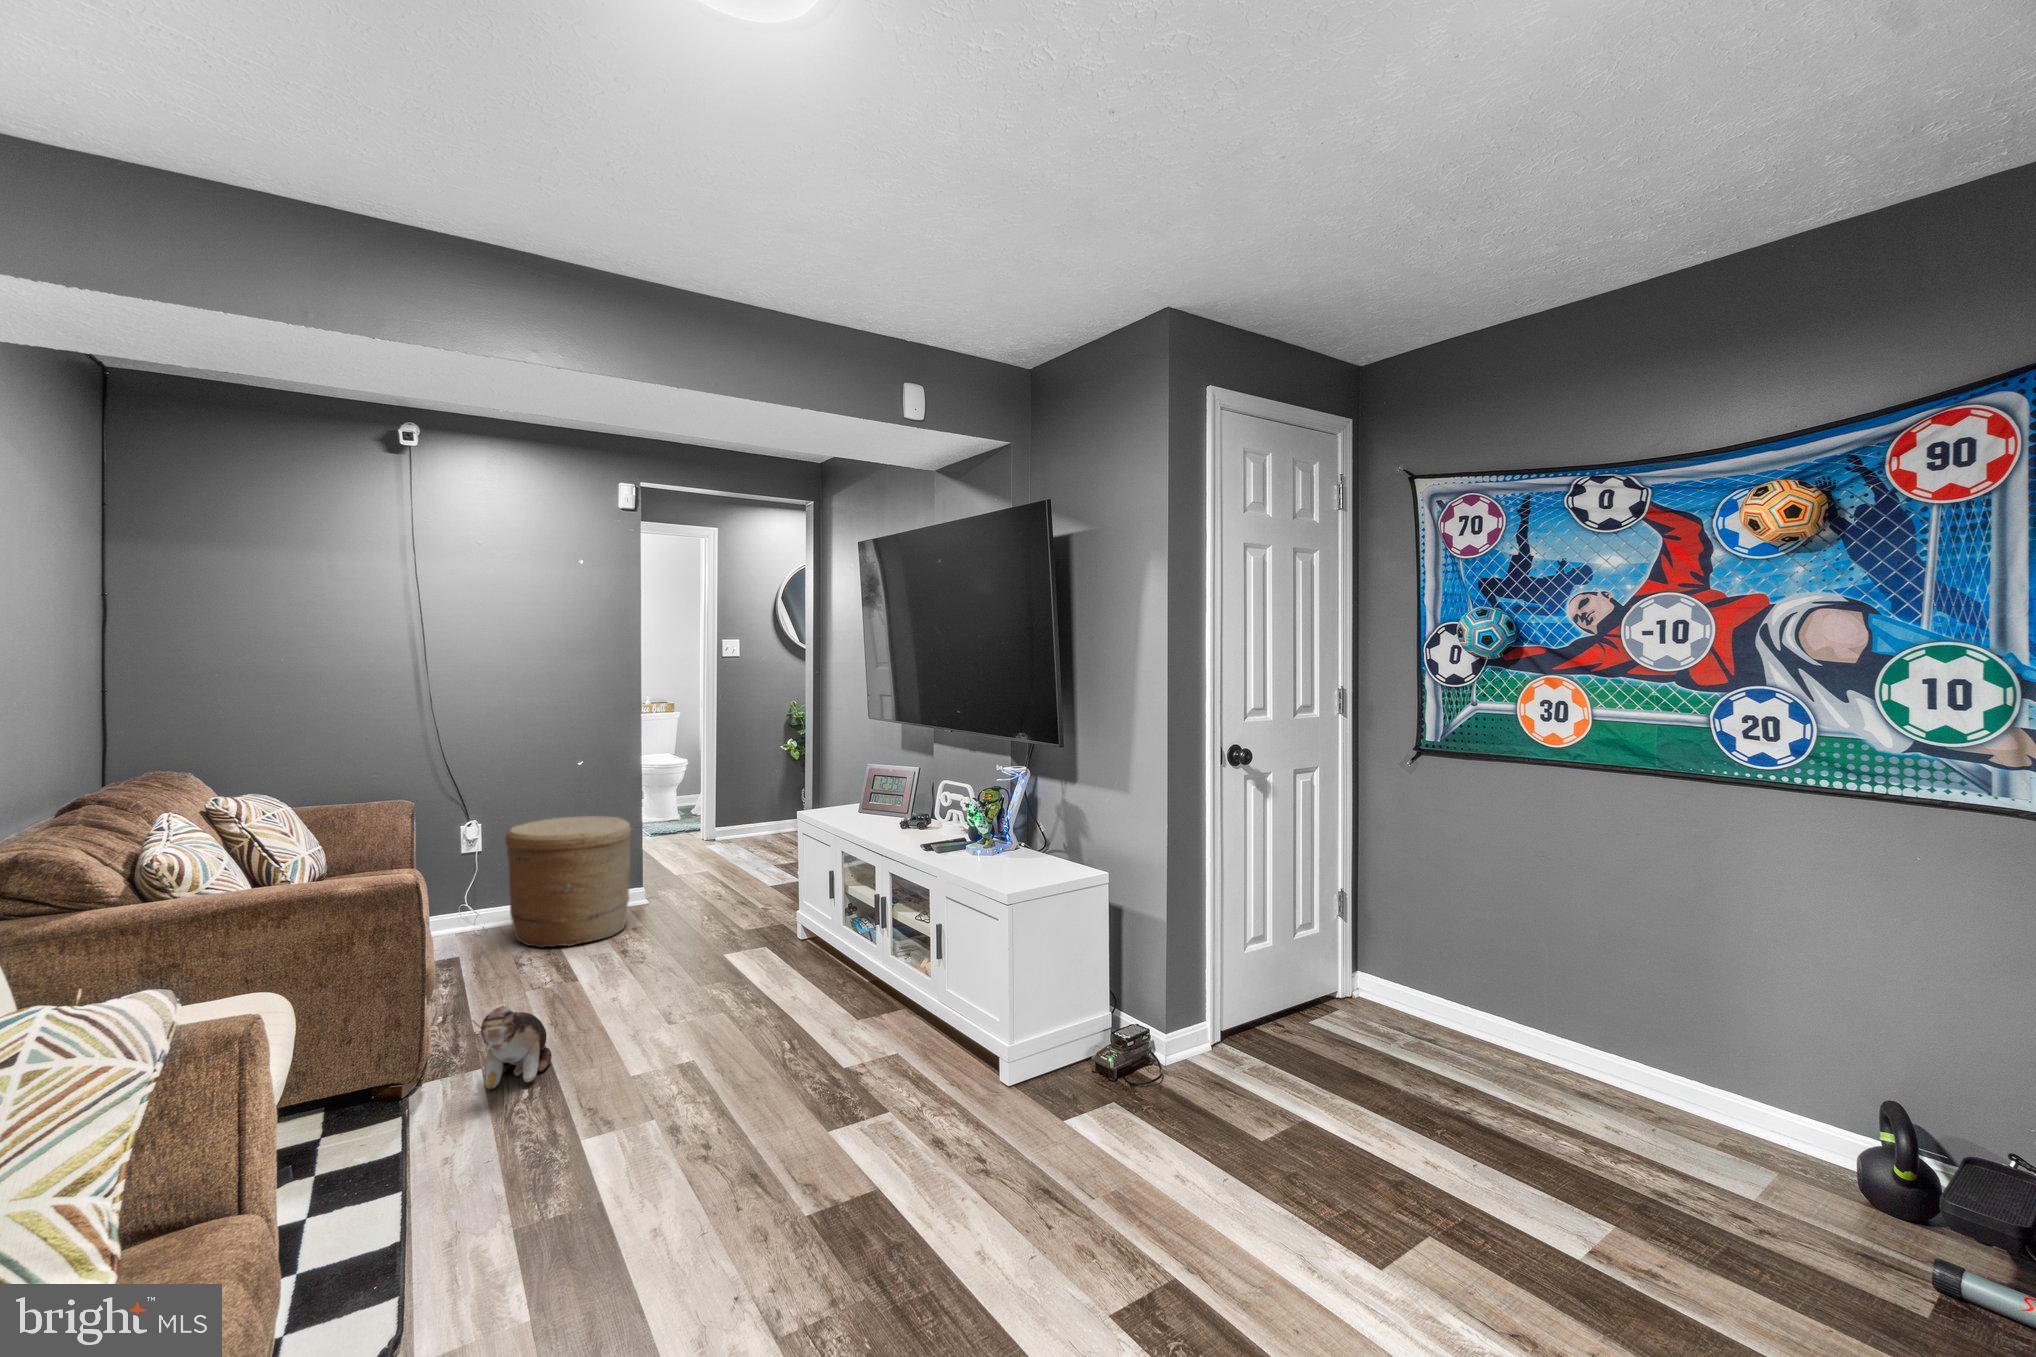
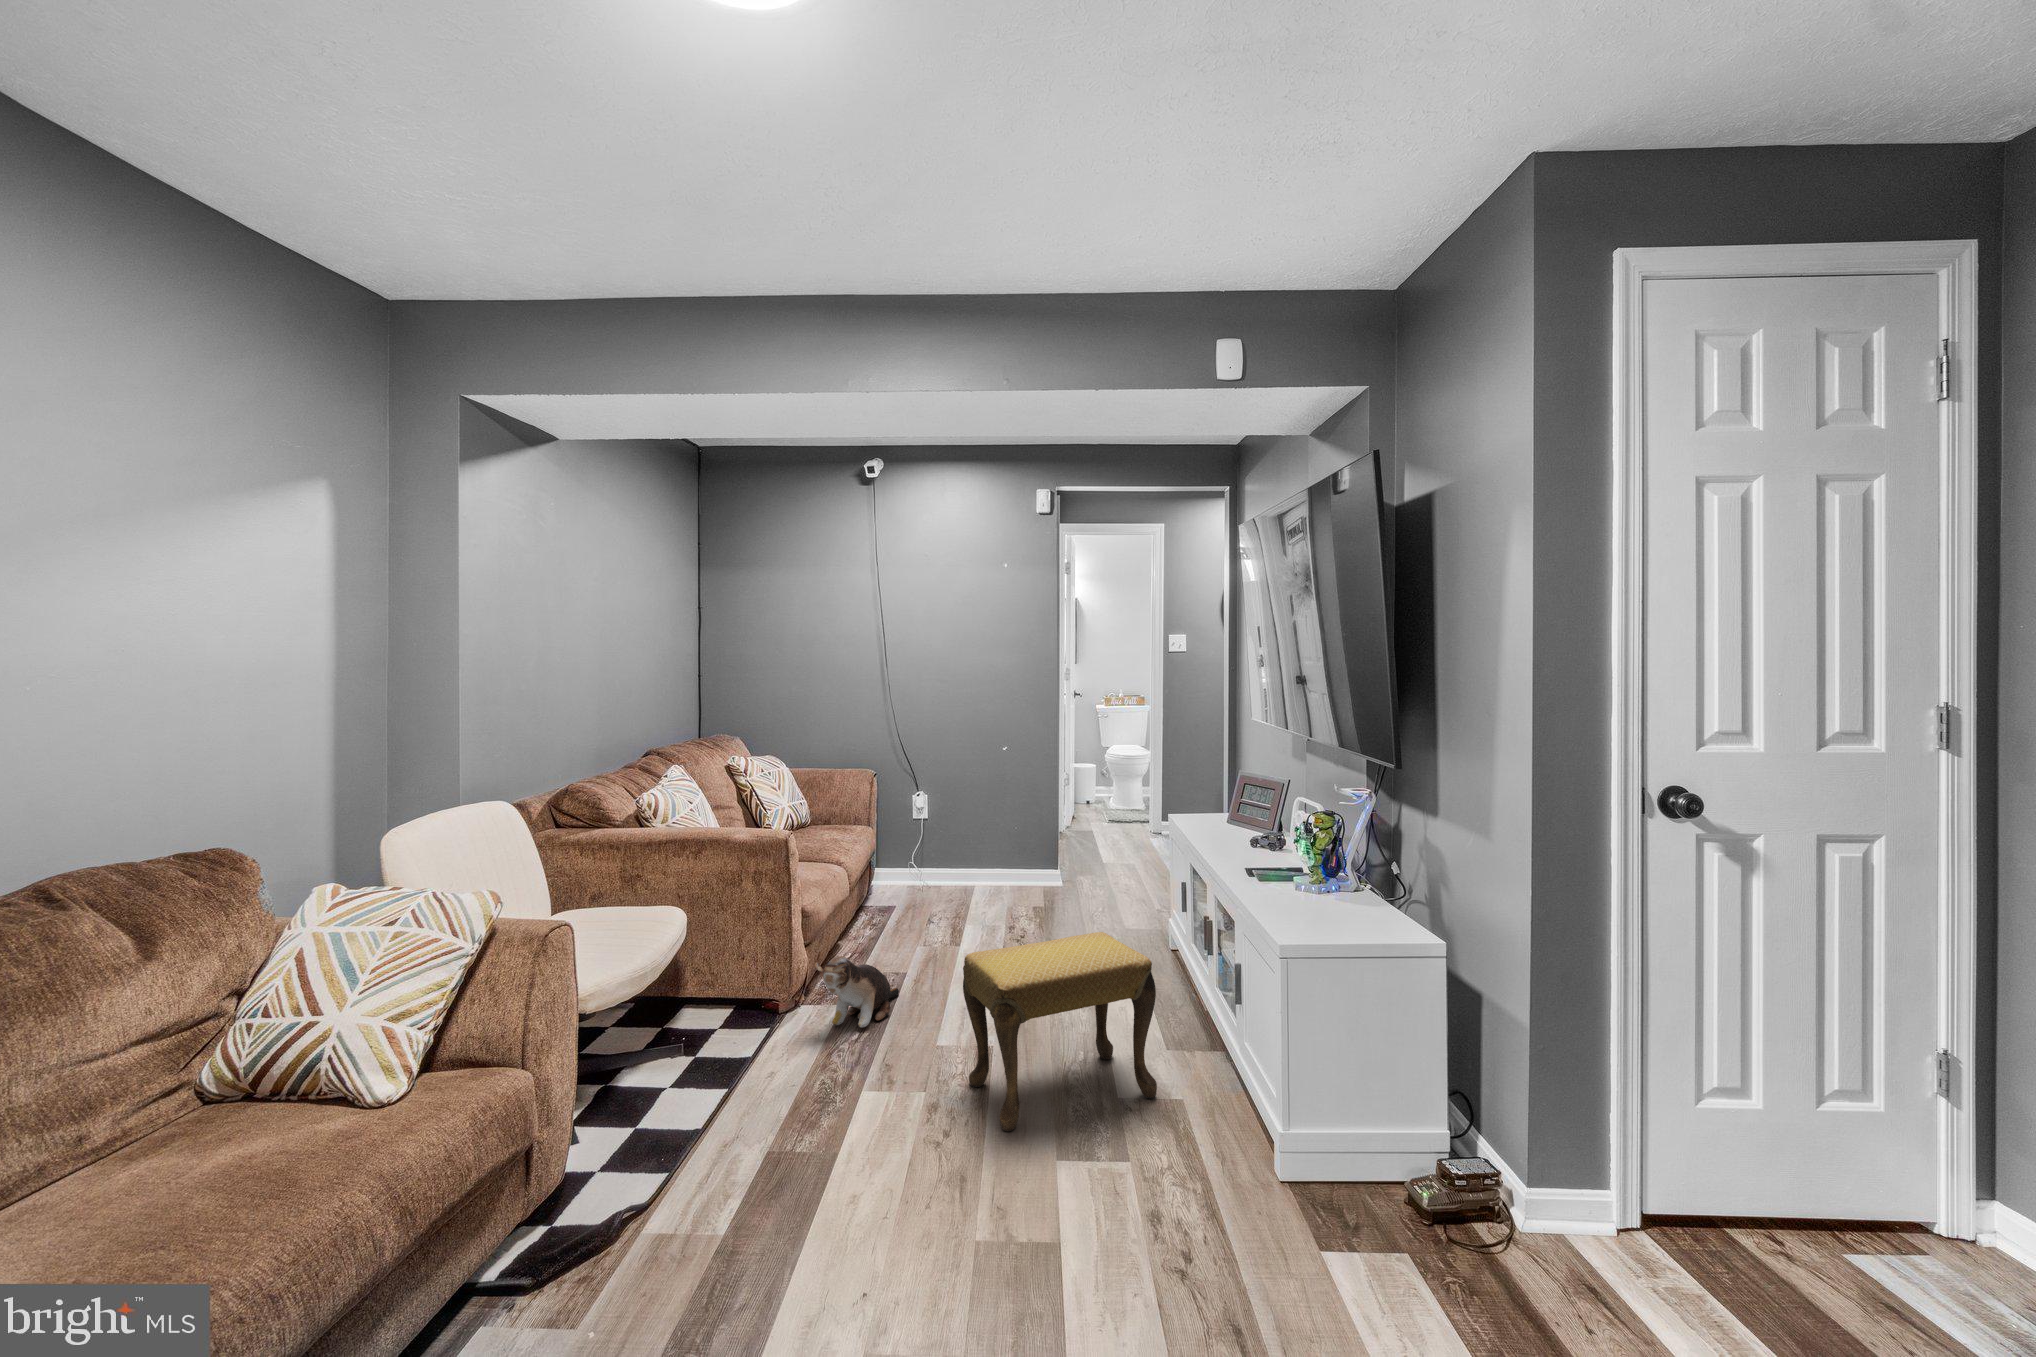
basket: present [505,816,631,948] -> none [933,797,1034,914]
footstool: none [690,922,878,1124] -> present [963,932,1157,1131]

